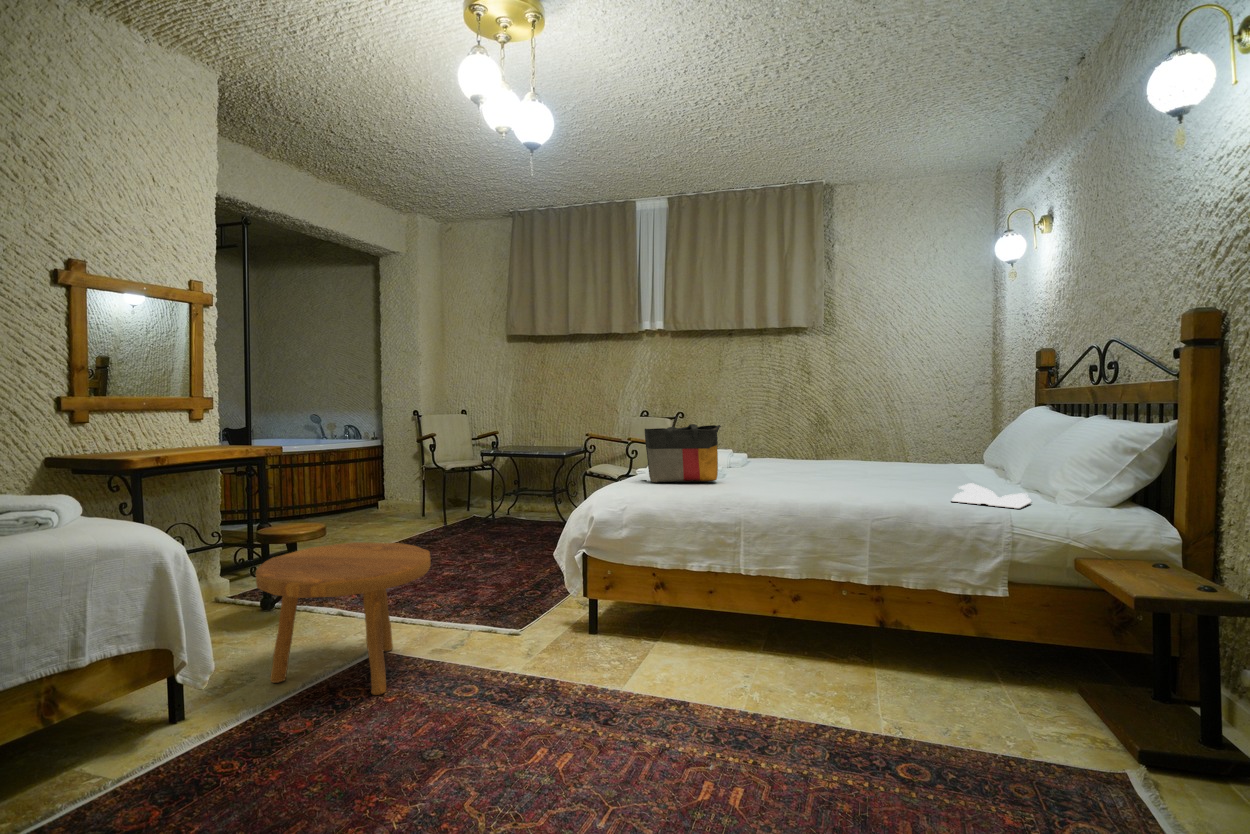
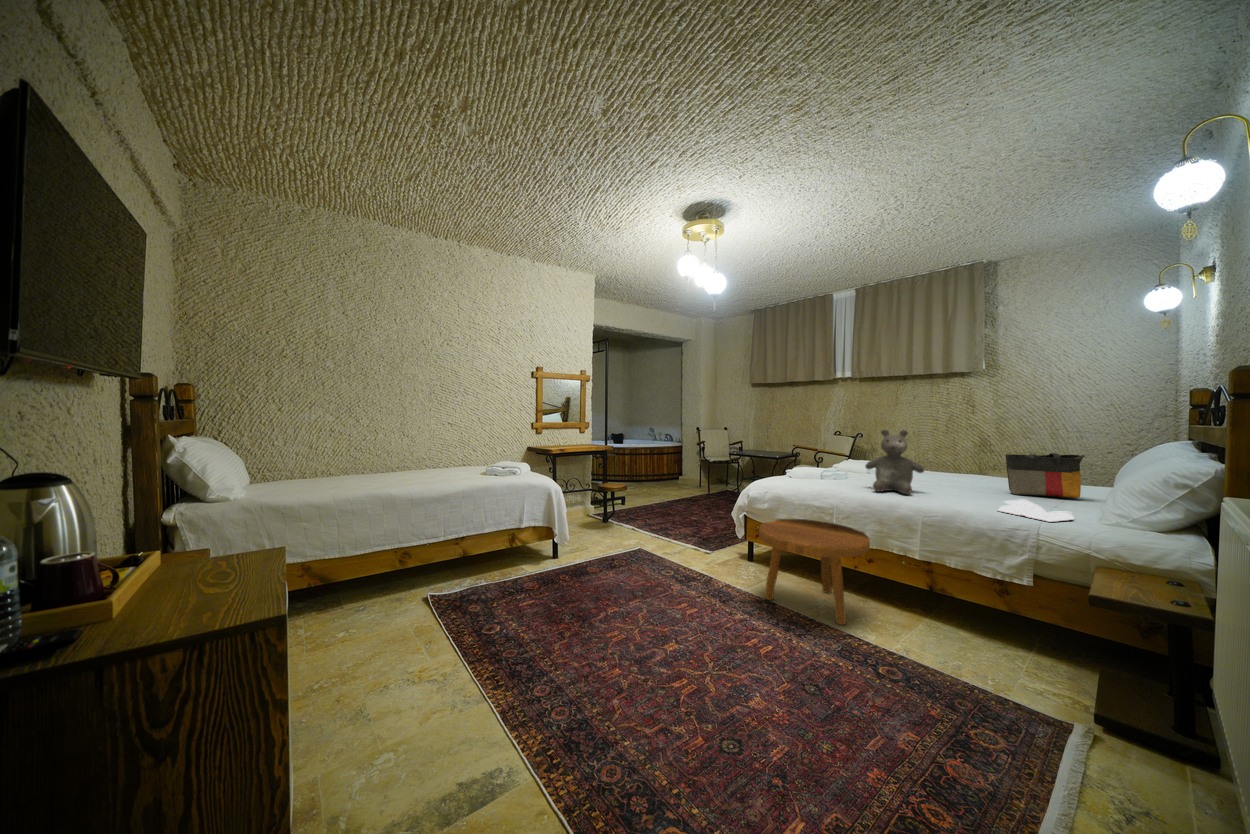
teddy bear: none [763,396,840,491] -> present [865,430,924,494]
tote bag: present [645,424,721,482] -> present [1006,453,1085,498]
footstool: present [256,542,430,695] -> present [759,519,870,625]

